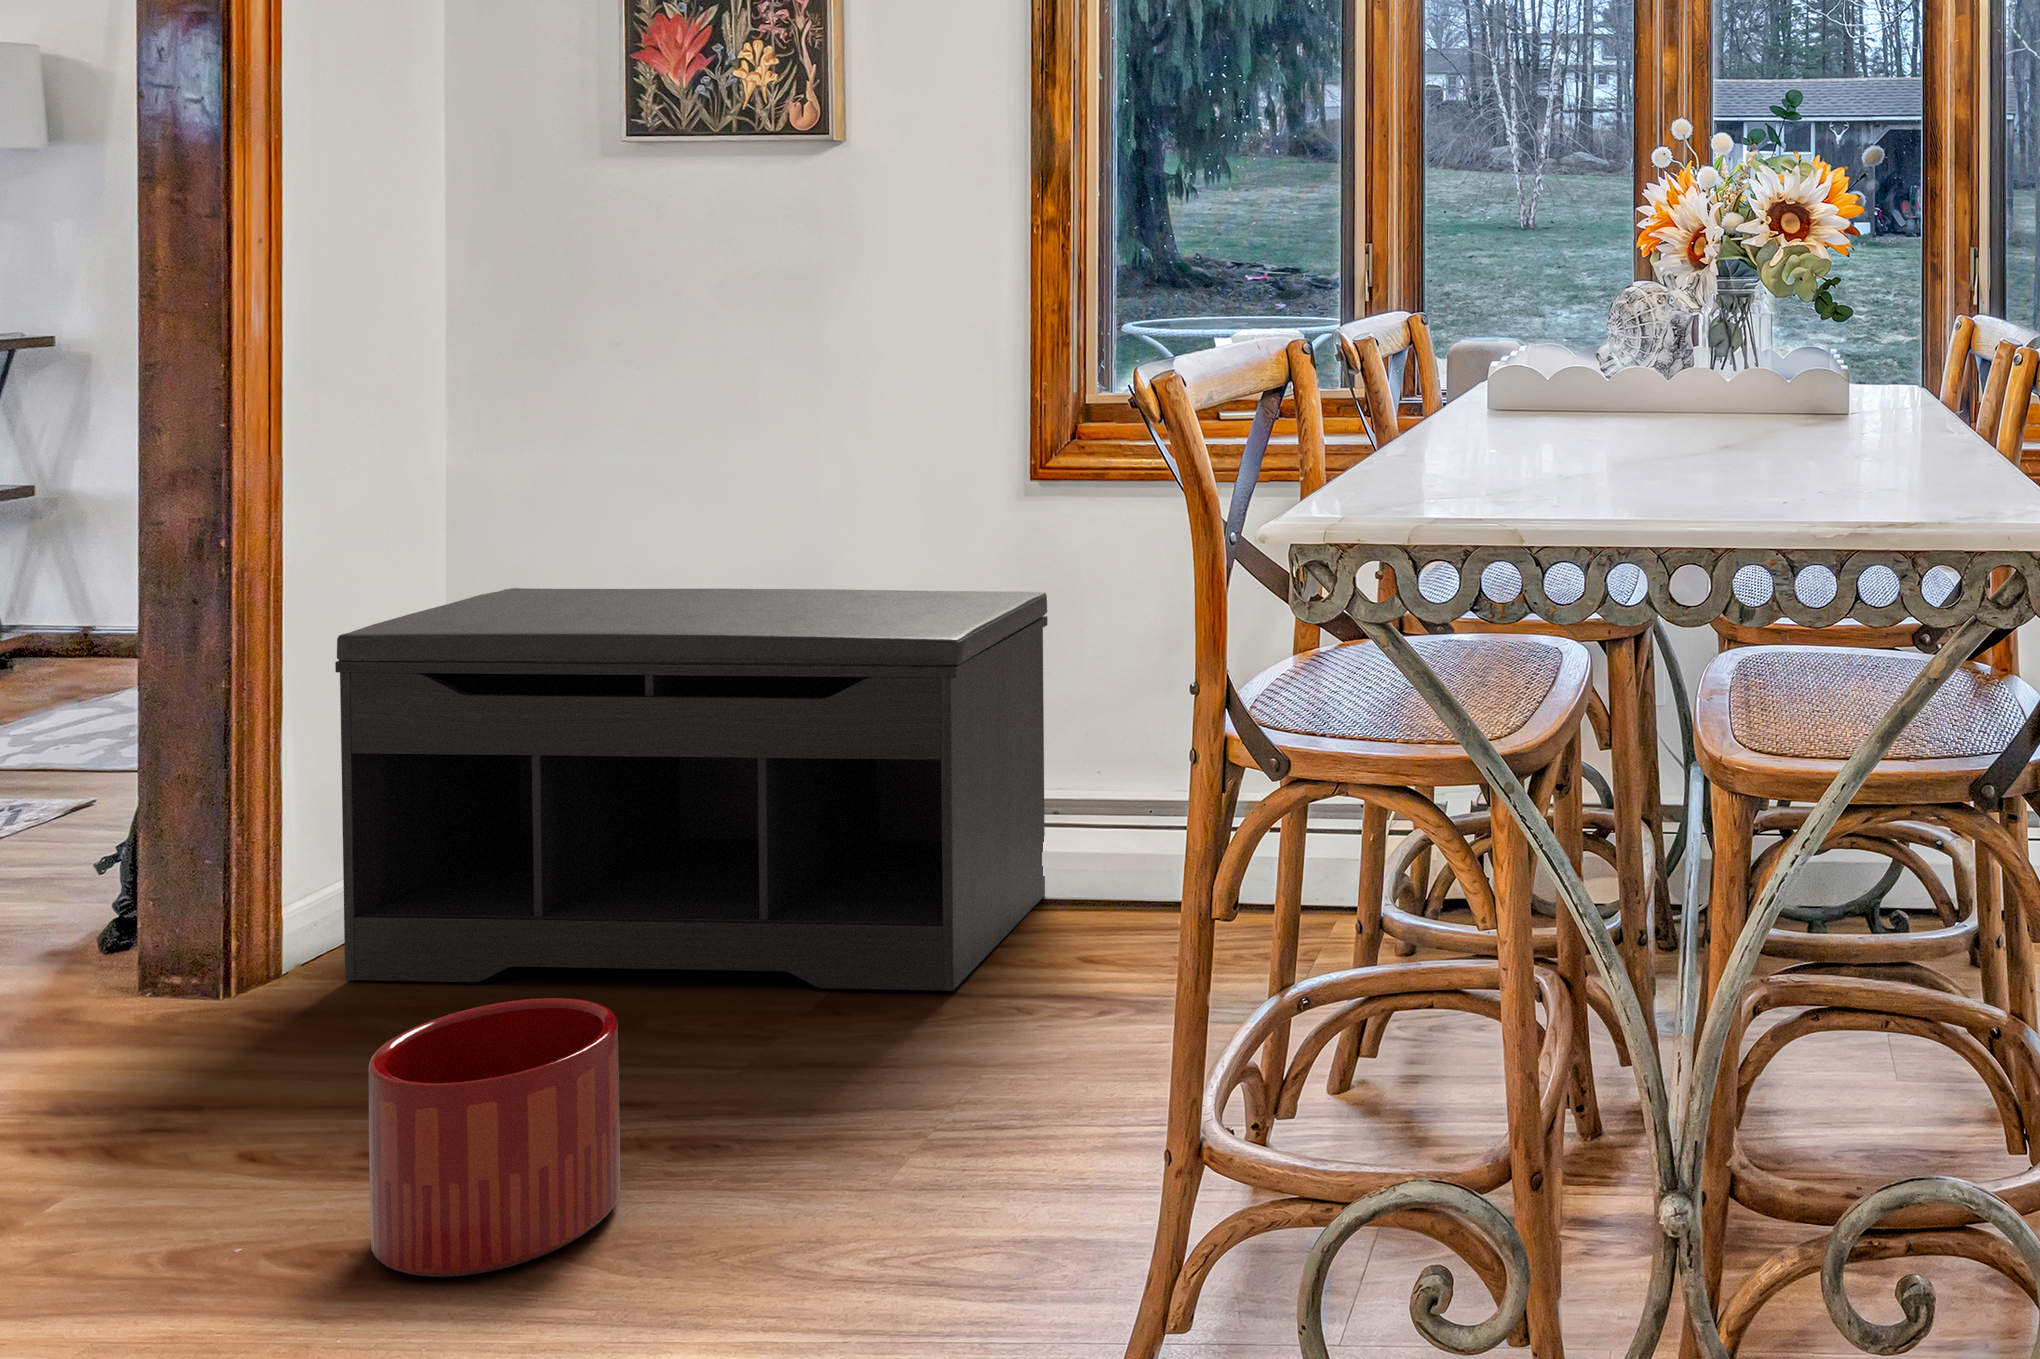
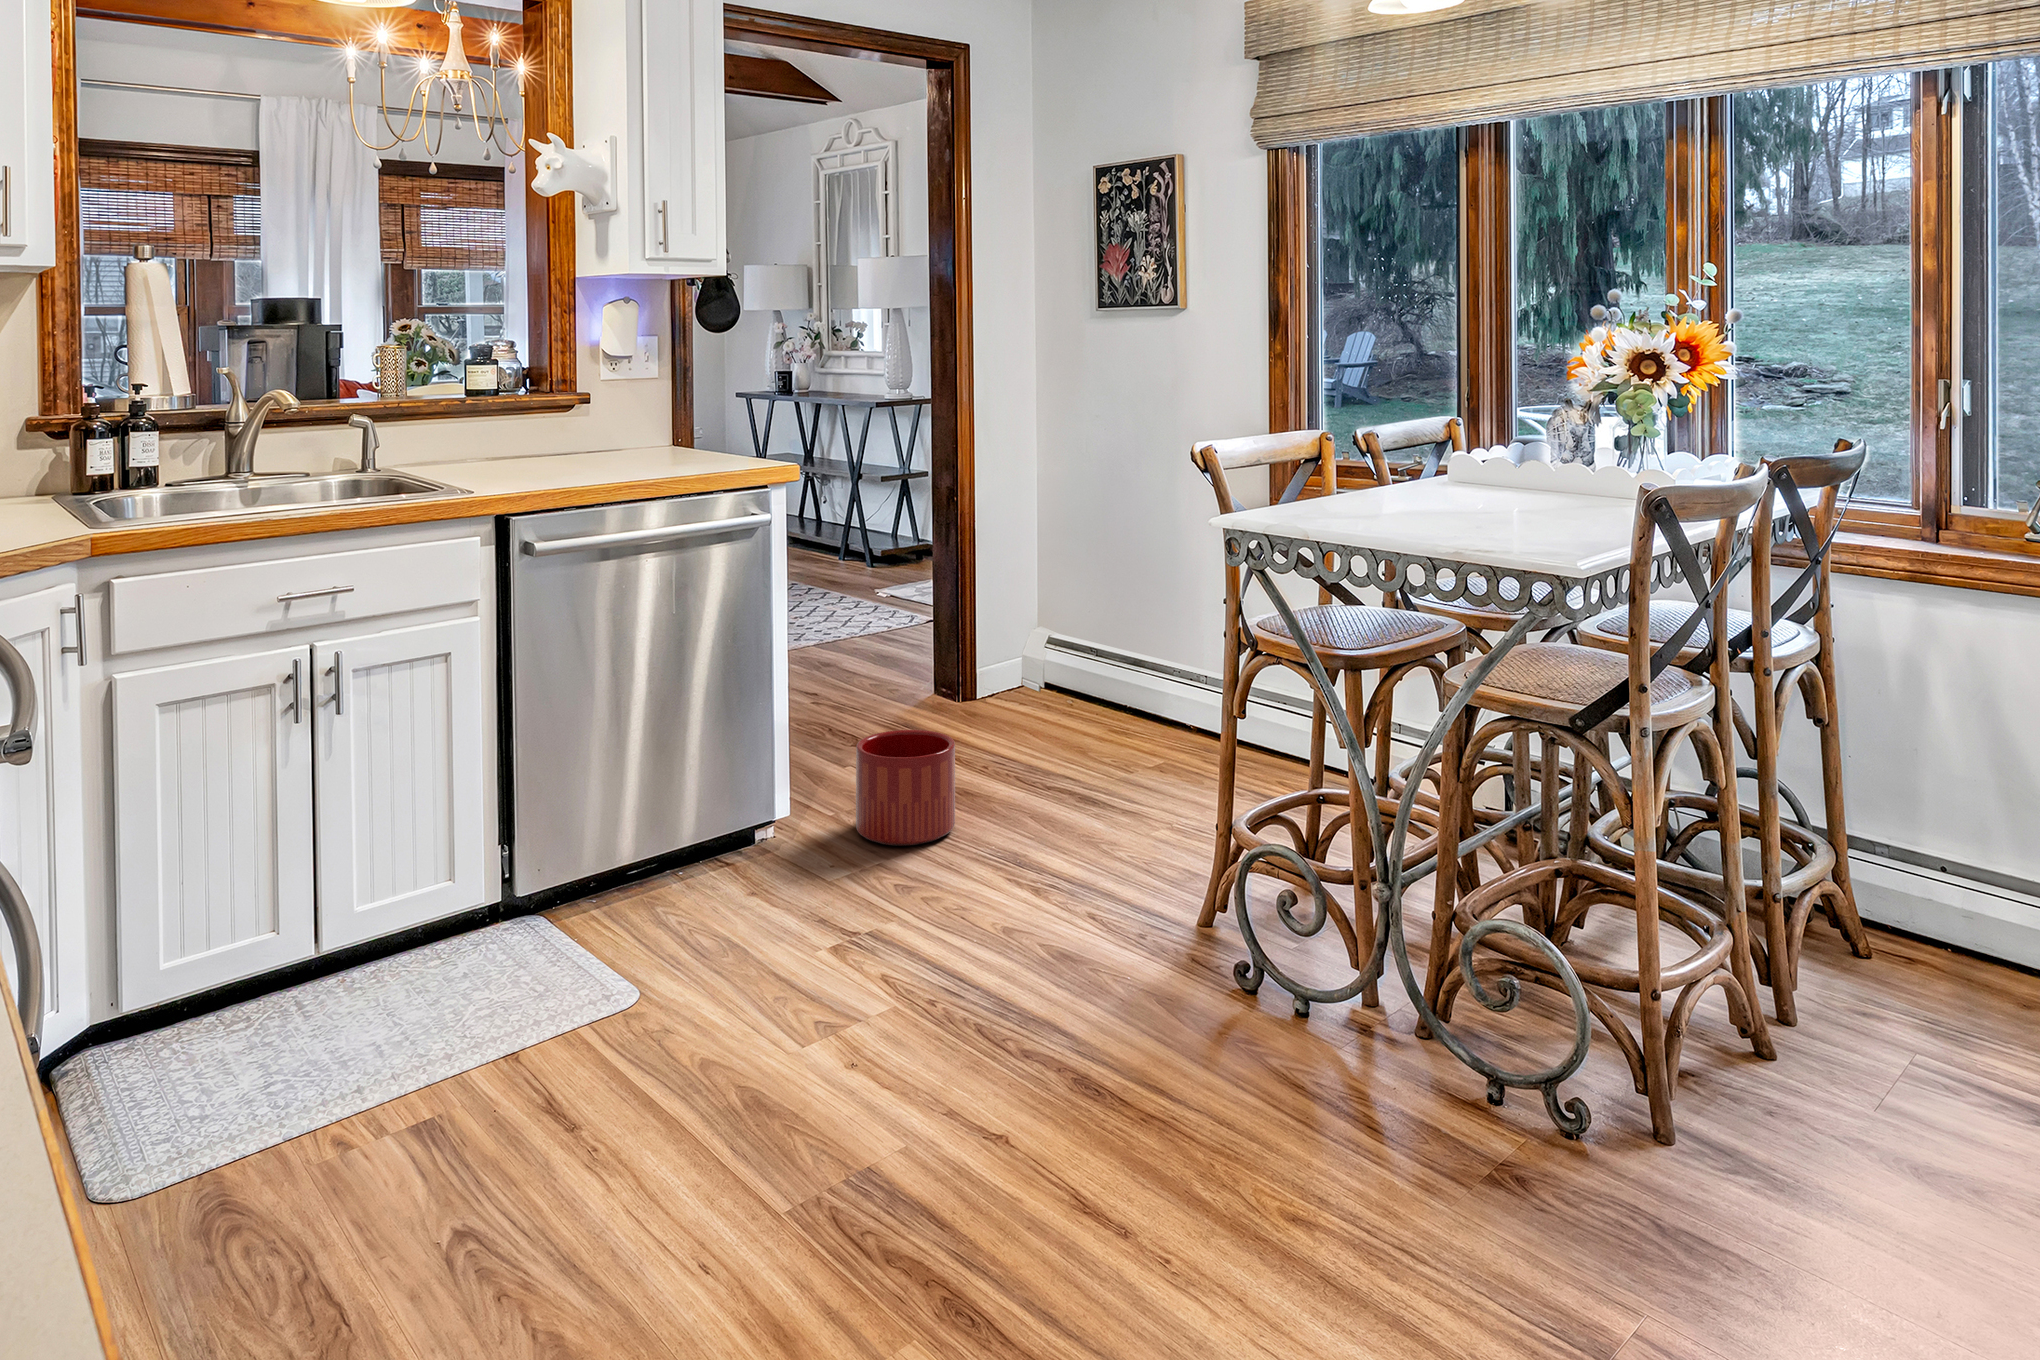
bench: present [335,588,1048,991] -> none [950,541,1271,791]

